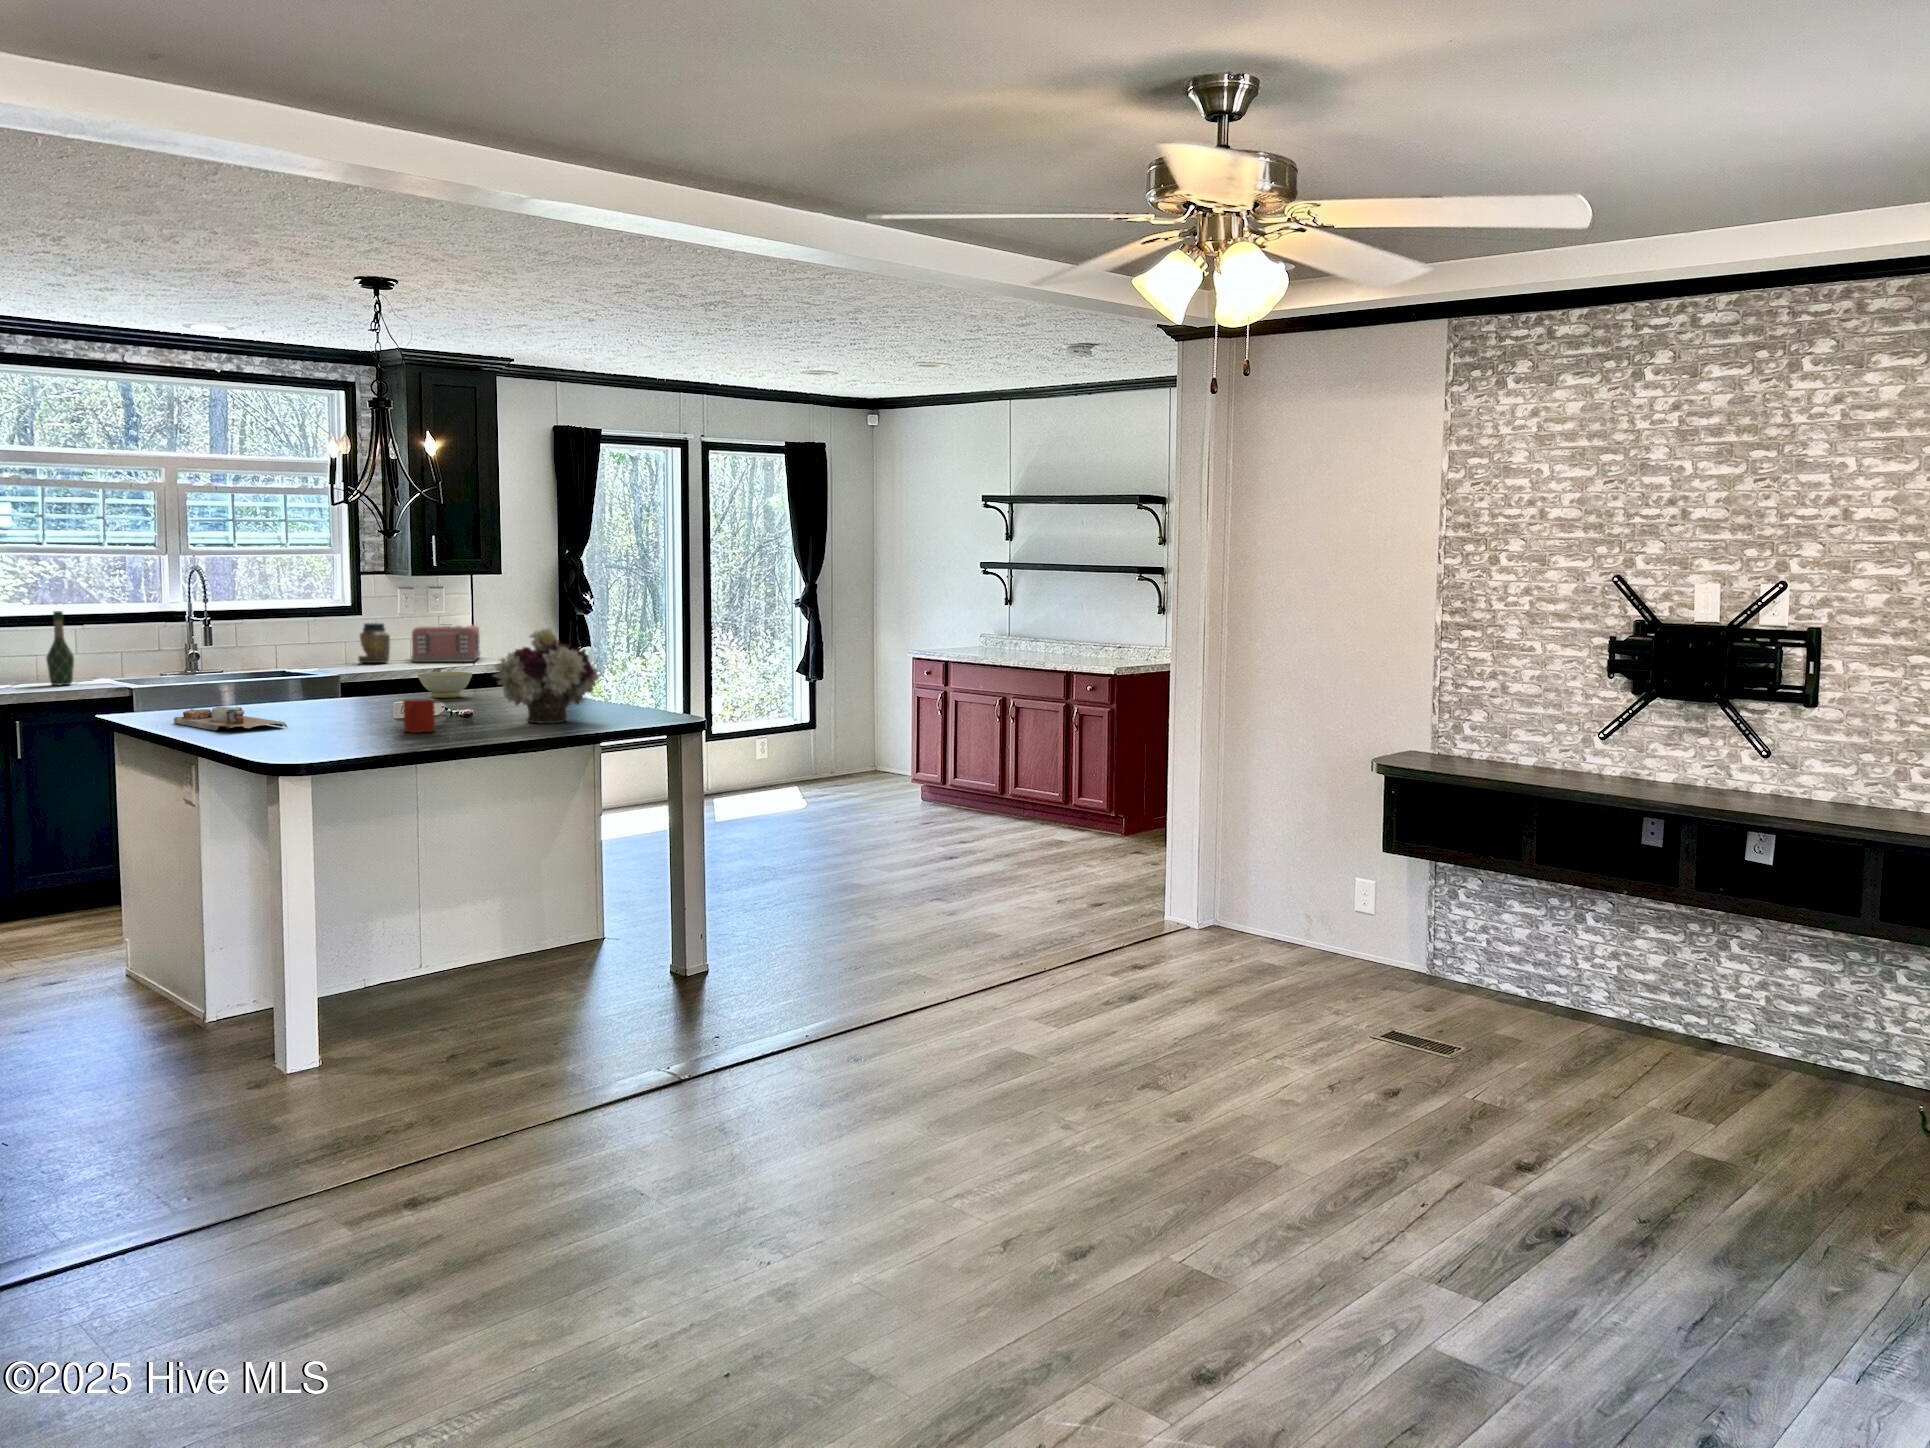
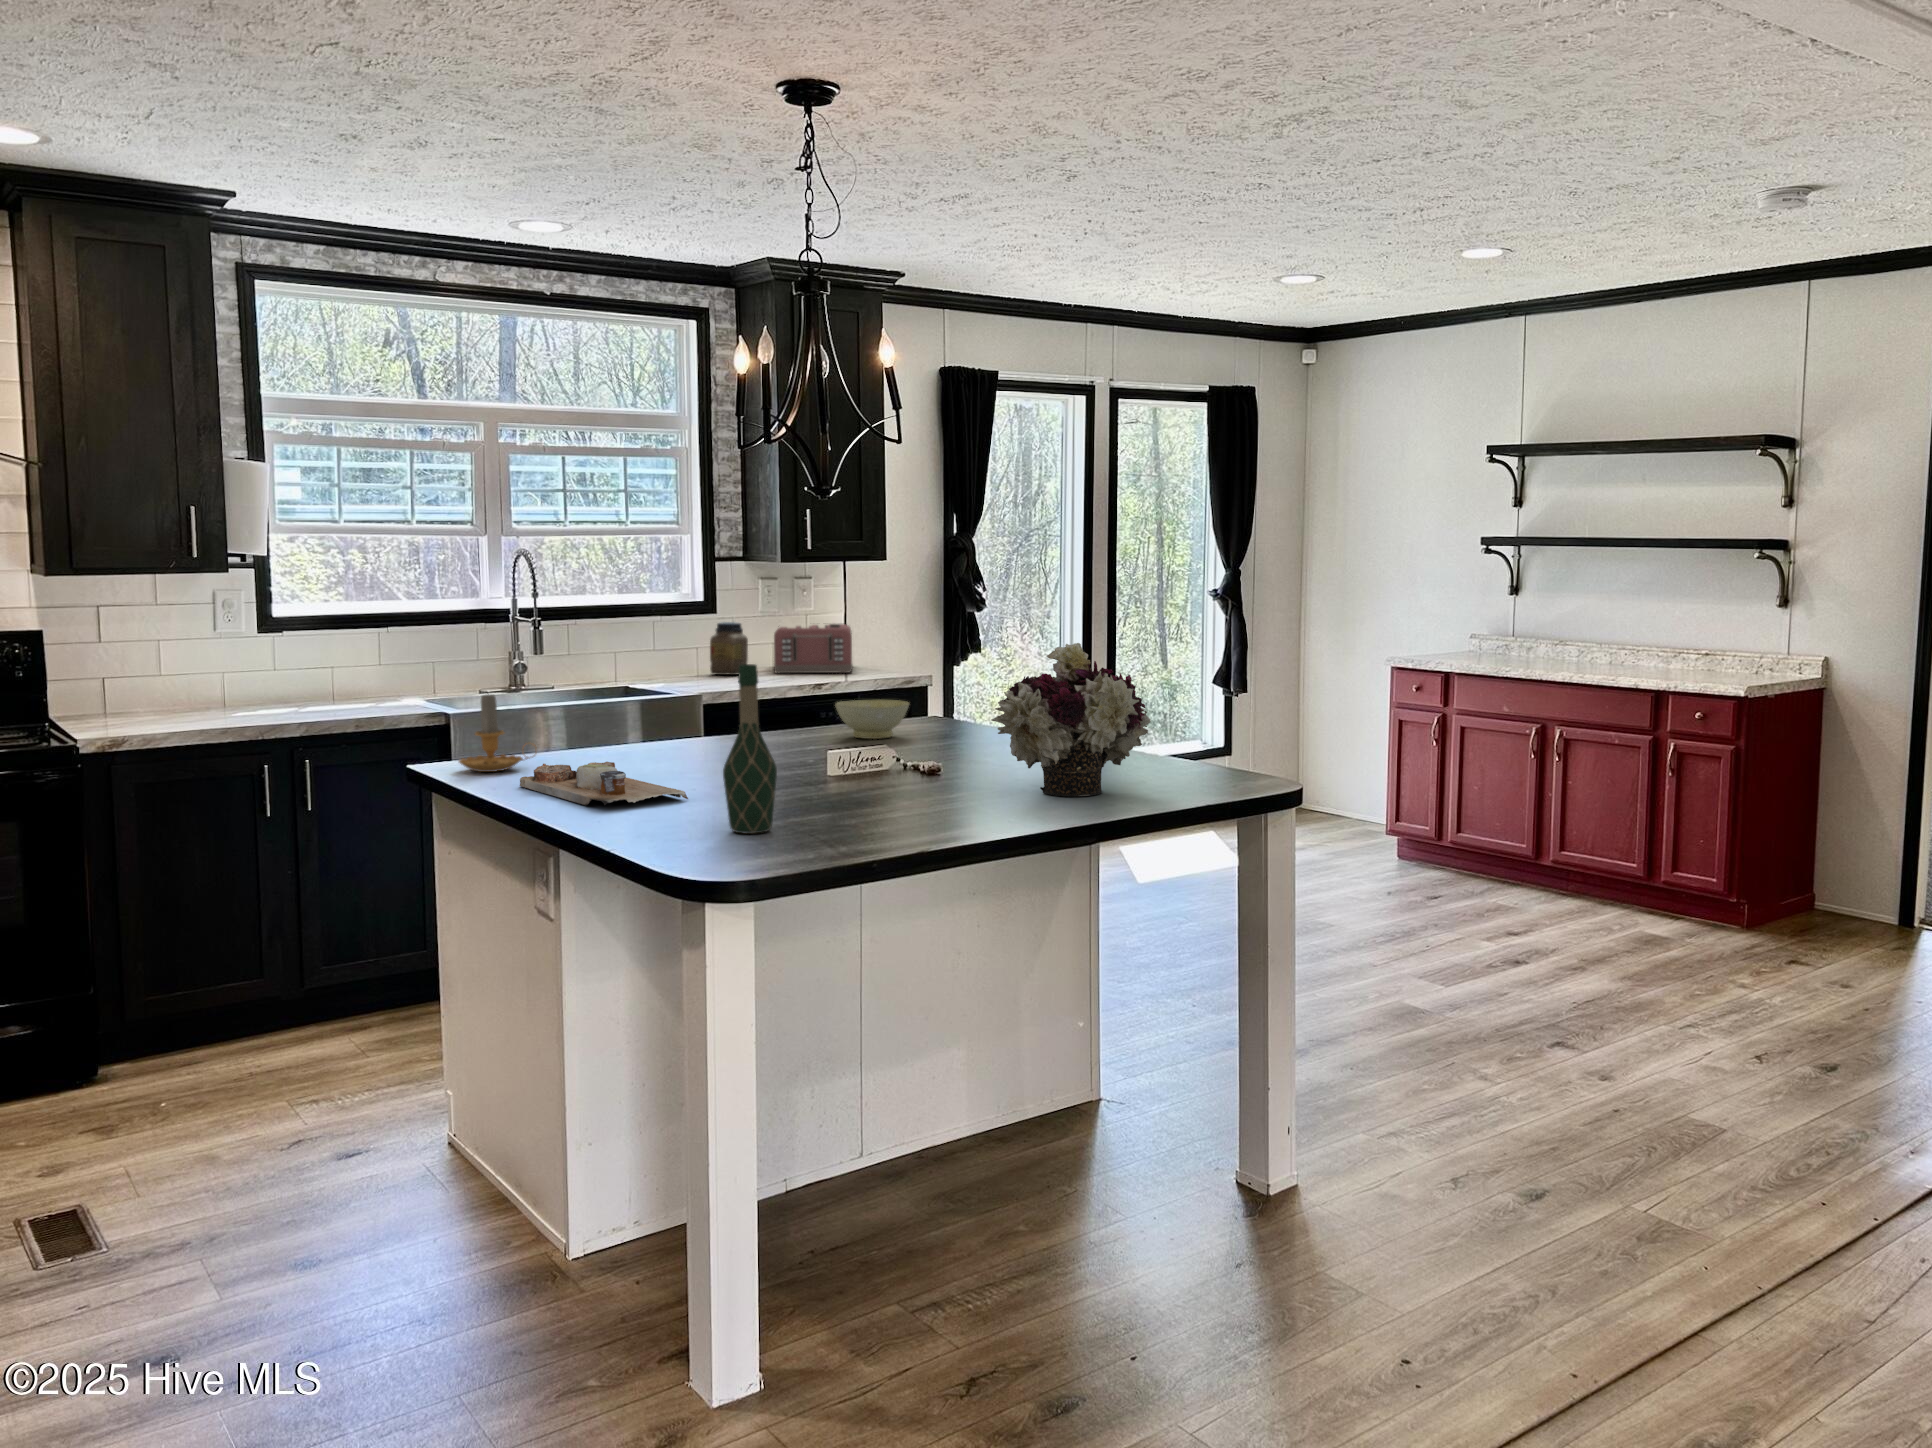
wine bottle: present [46,611,74,685] -> present [723,664,777,834]
candle: none [132,662,190,717] -> present [459,693,537,772]
mug: present [403,698,435,732] -> none [870,756,916,815]

